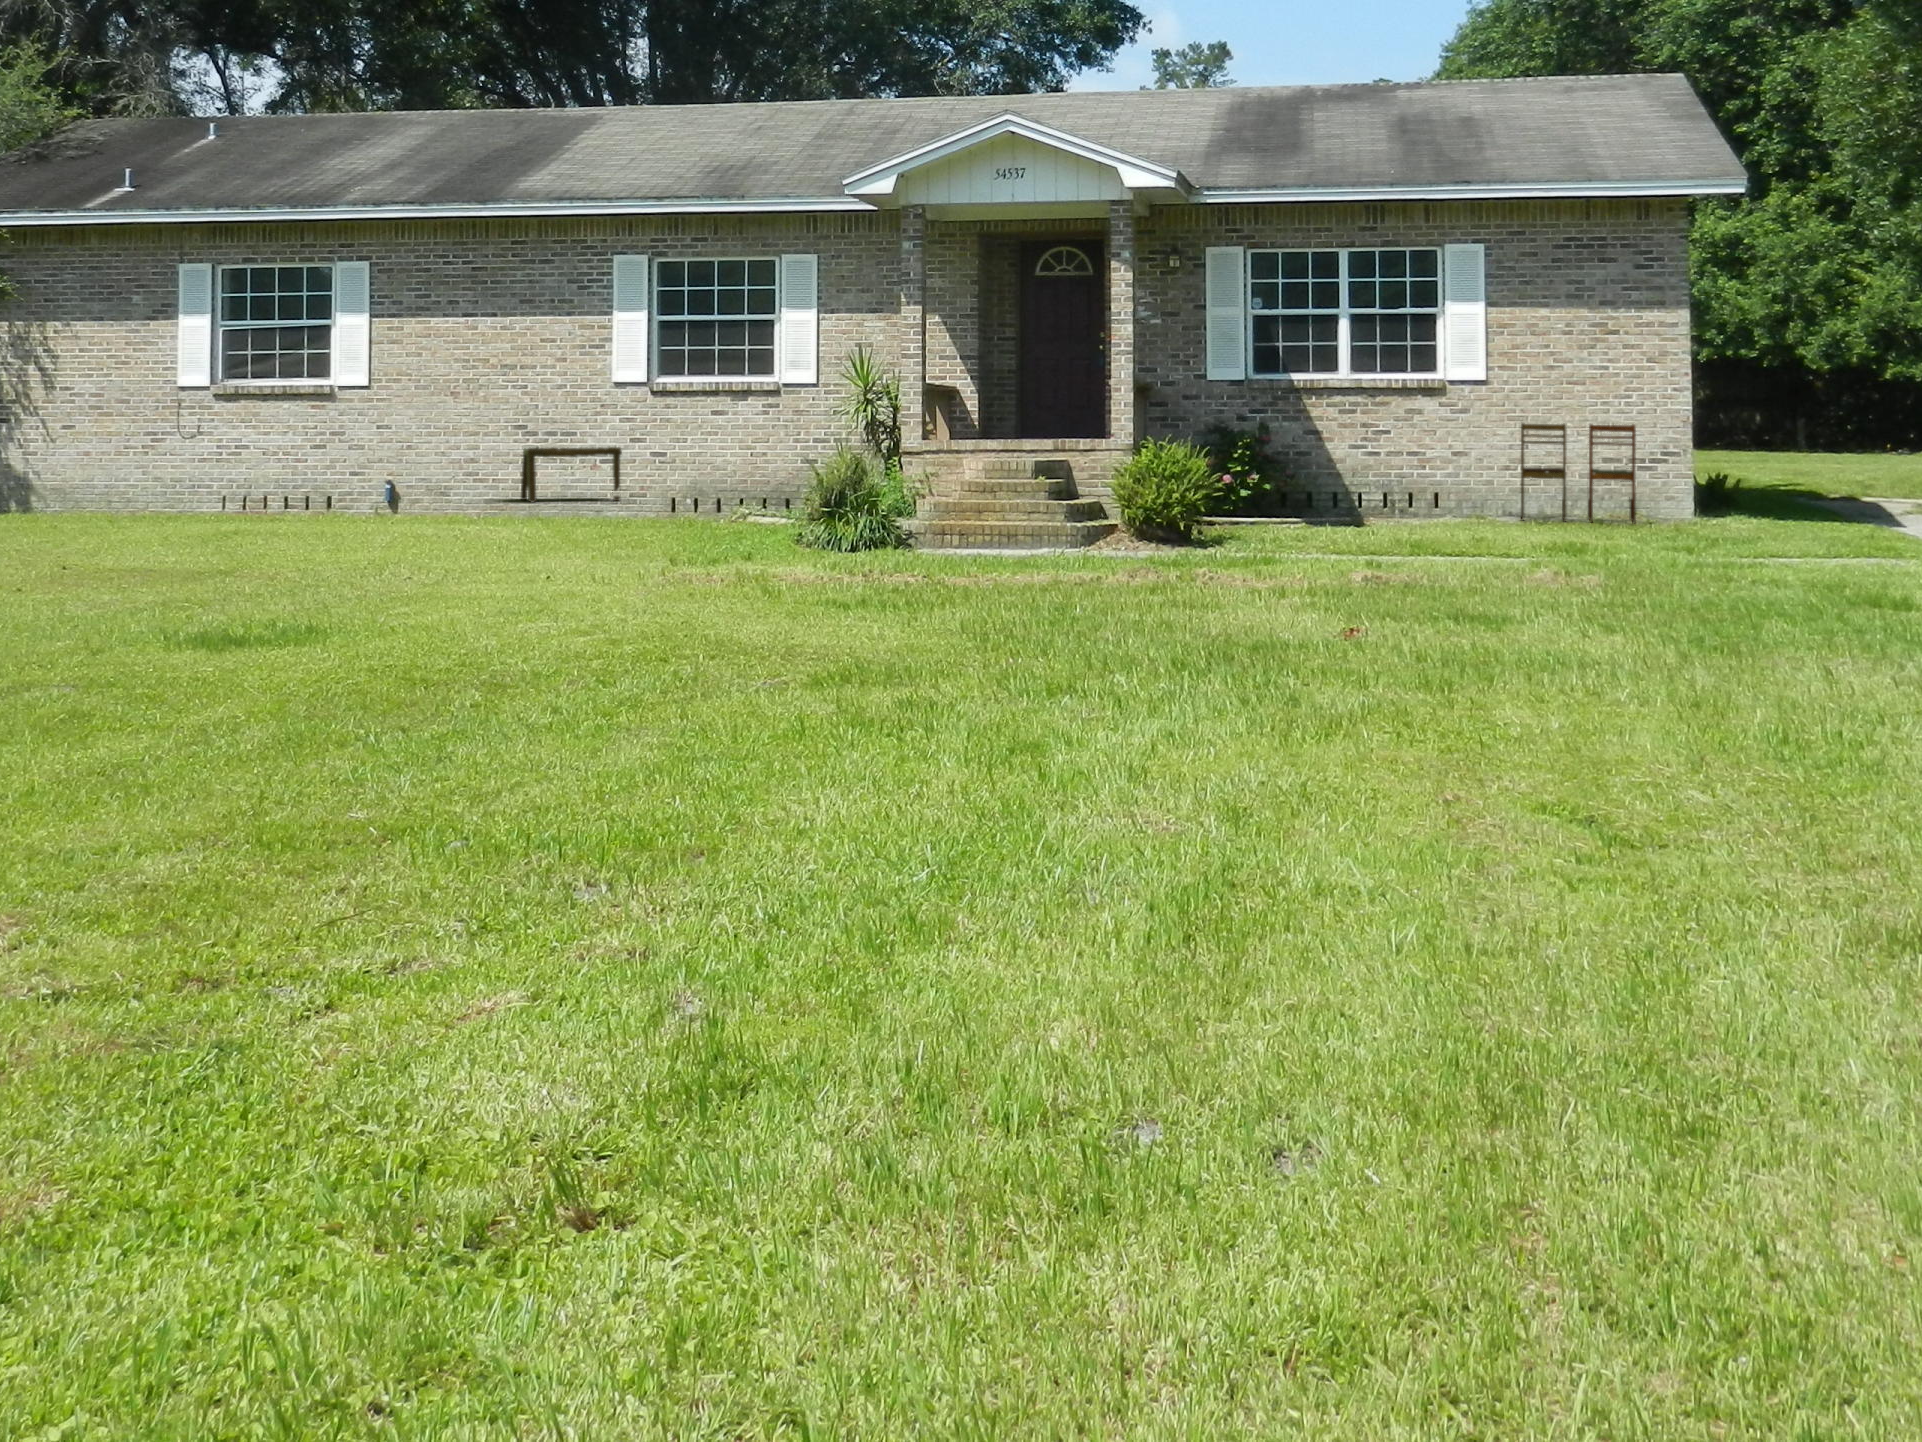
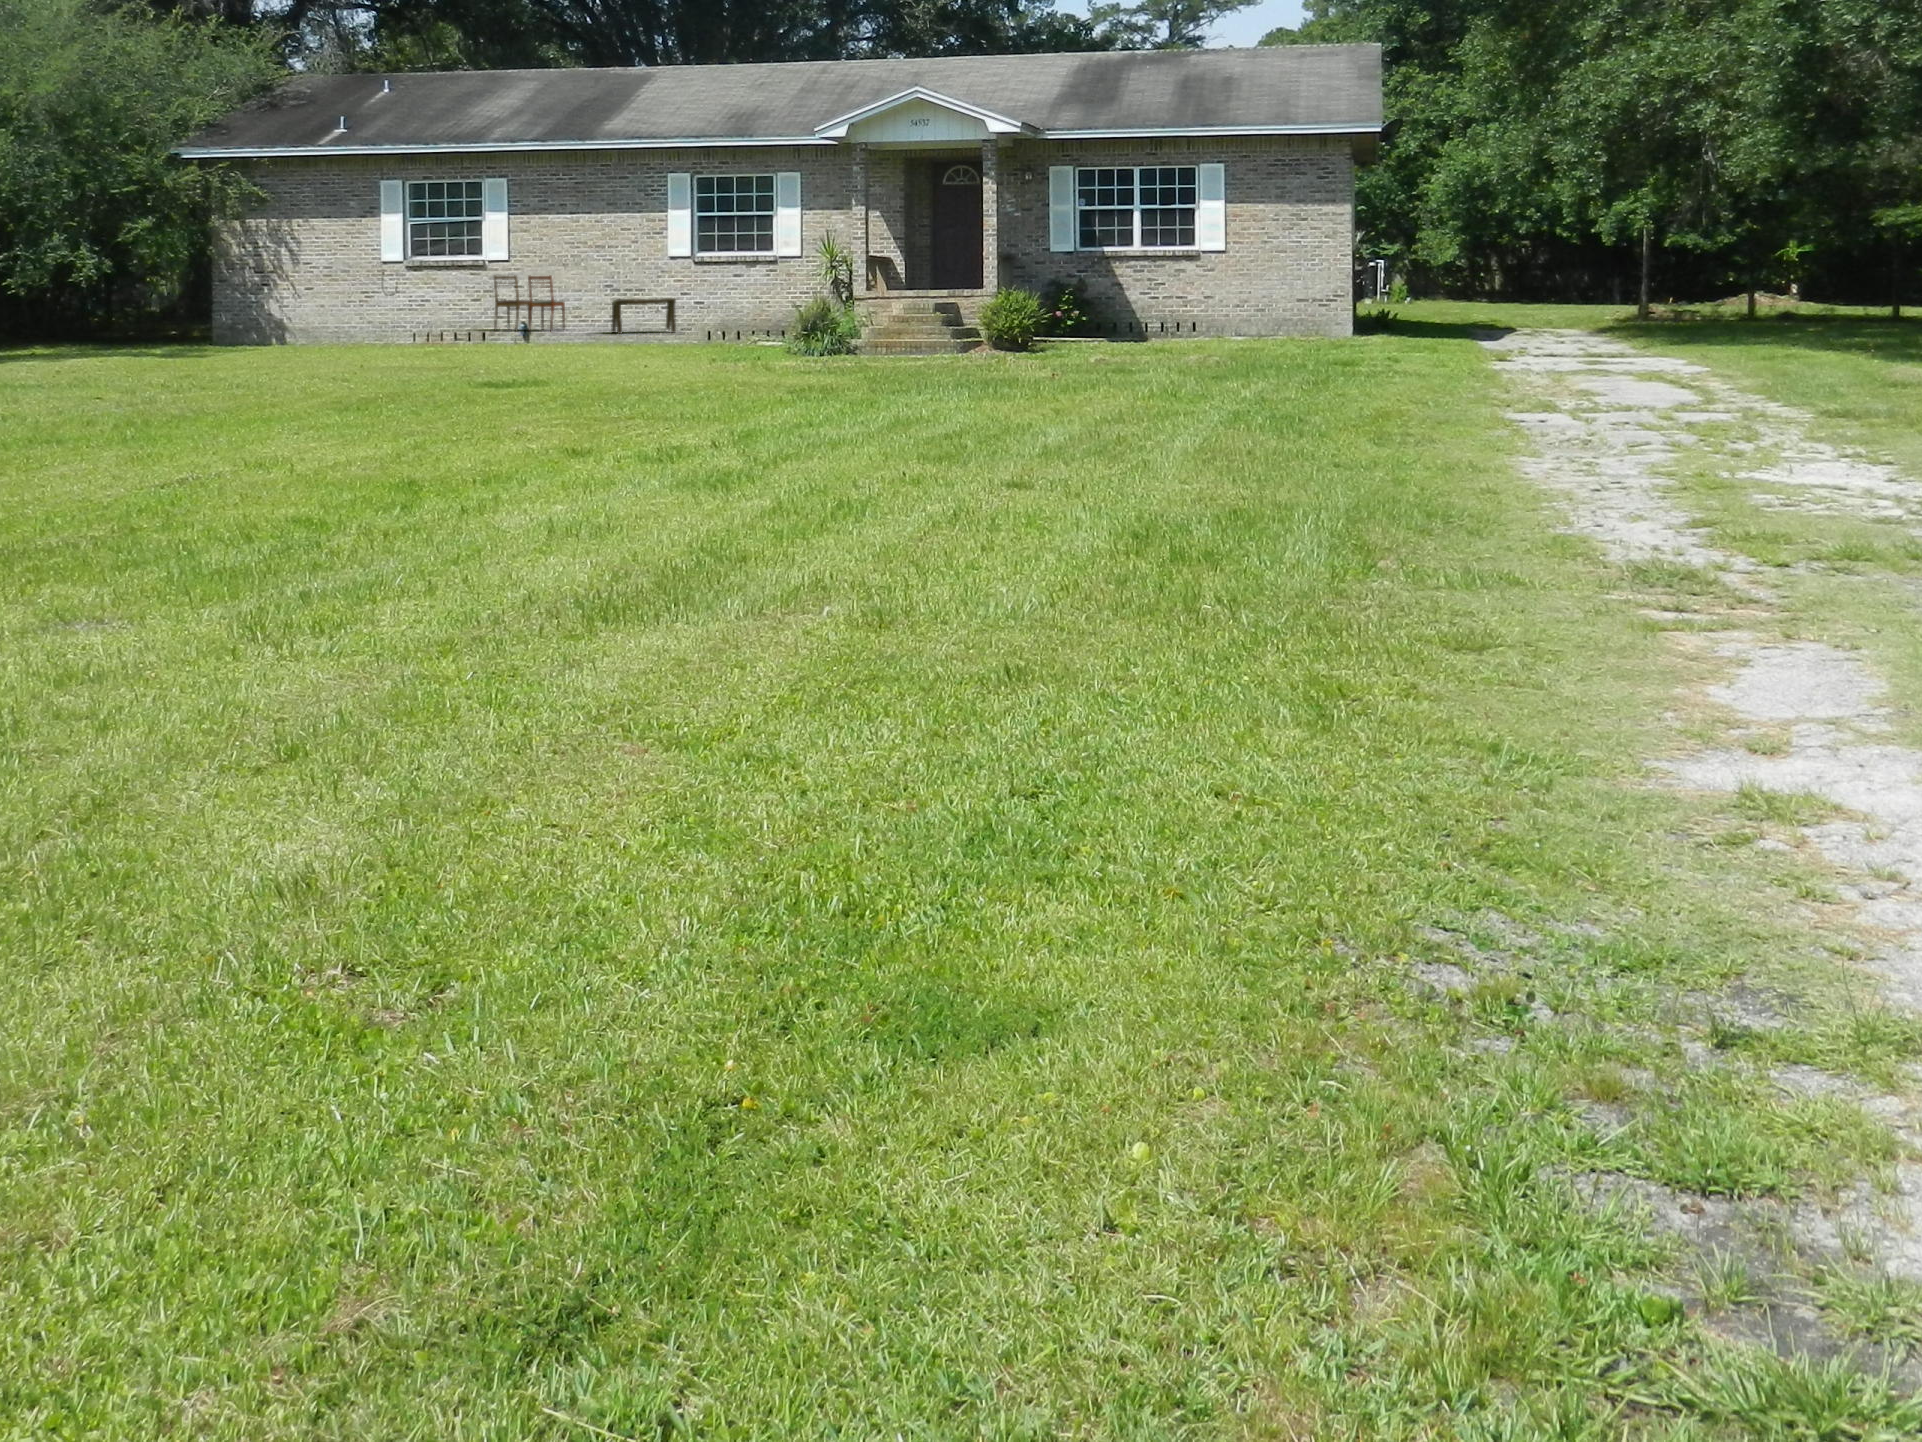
chair: present [1521,423,1636,524] -> present [494,276,565,330]

